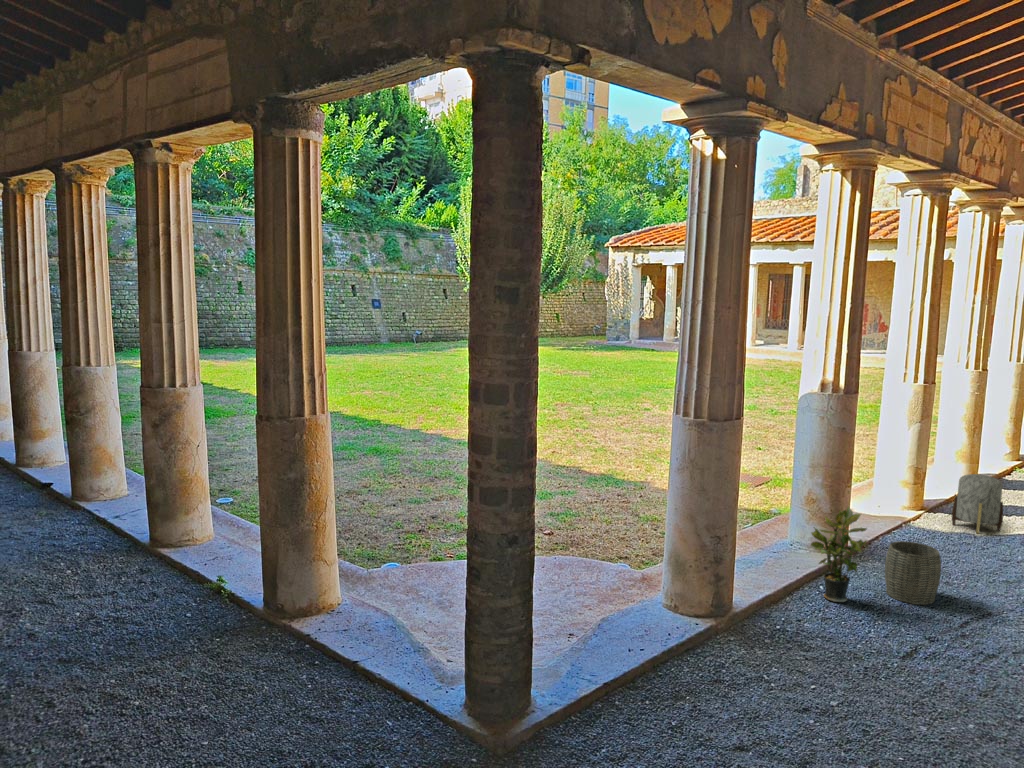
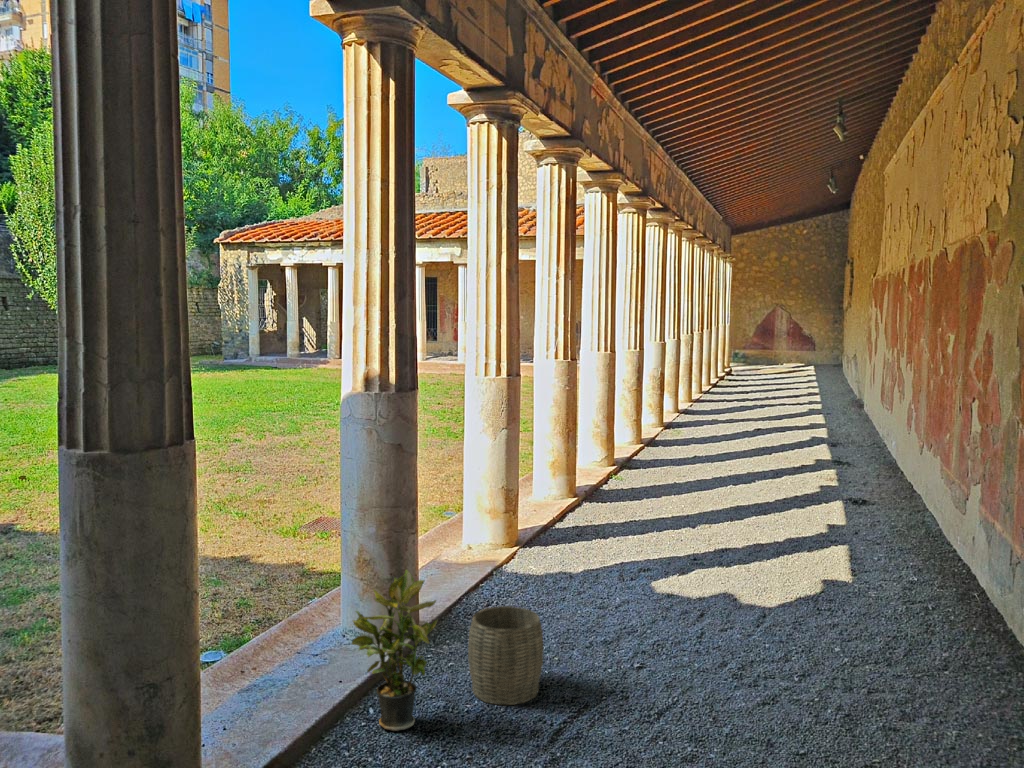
stool: present [952,474,1003,533] -> none [551,490,608,568]

